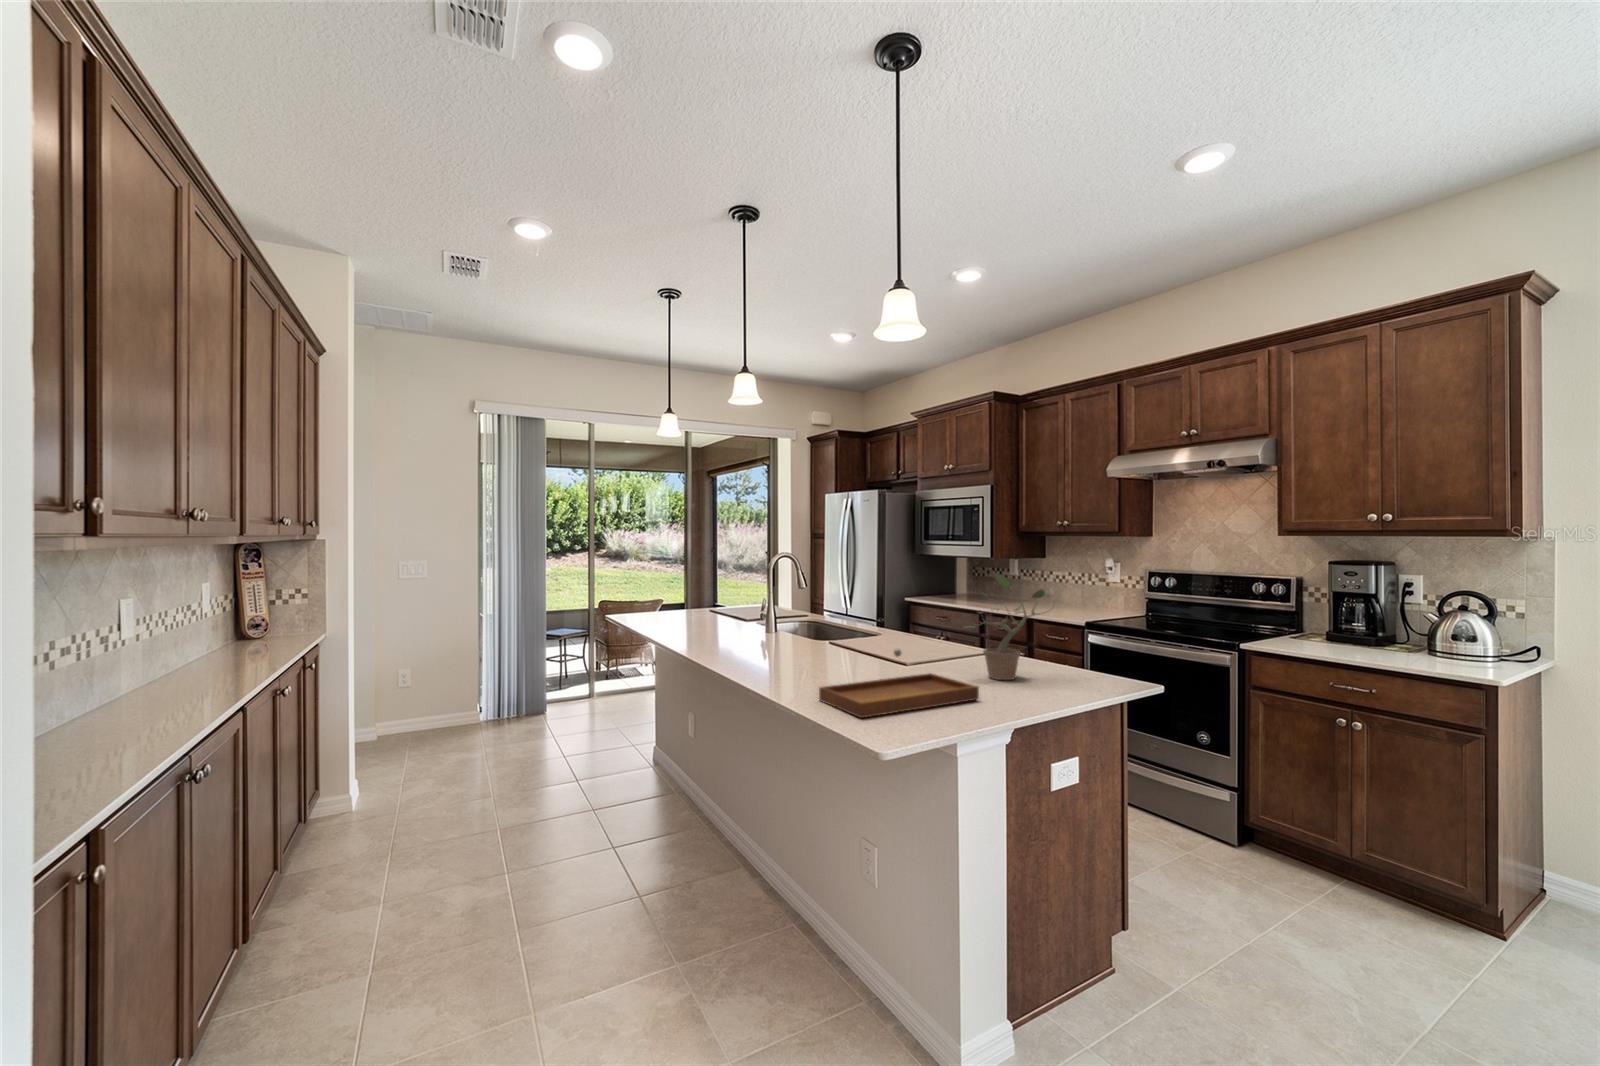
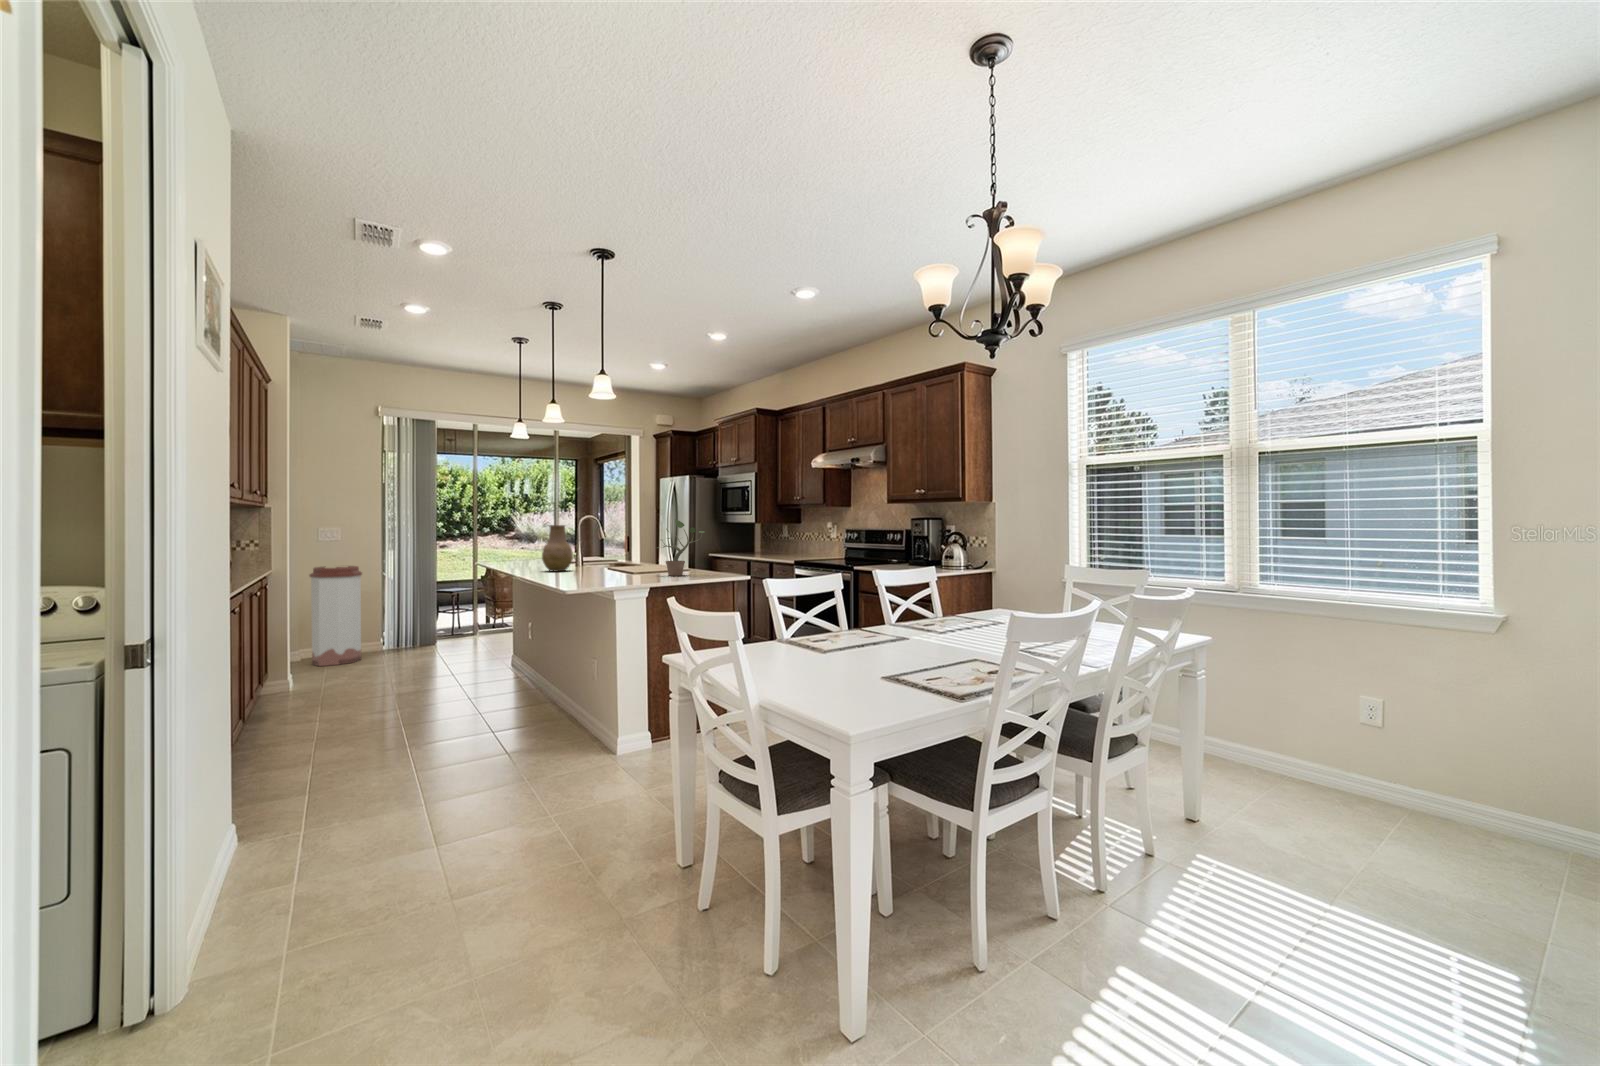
vase: none [741,575,792,657] -> present [542,525,573,571]
trash can: none [385,612,453,753] -> present [309,566,362,666]
tray: present [819,649,979,718] -> none [560,555,643,583]

